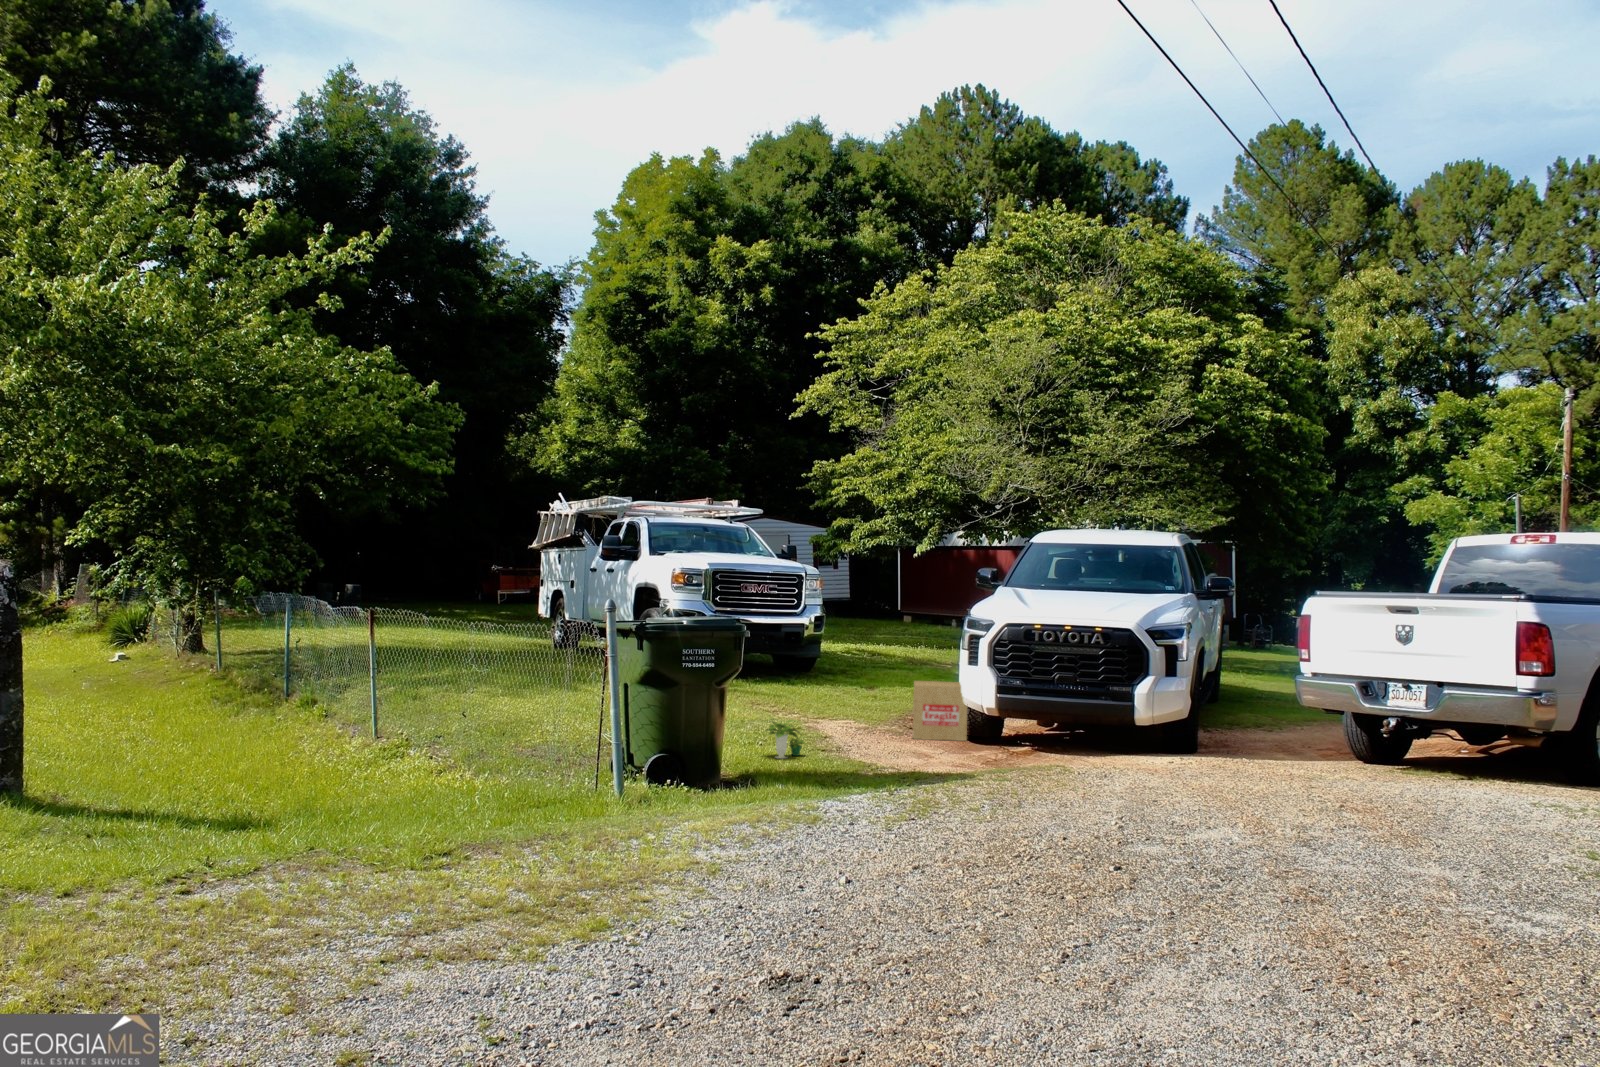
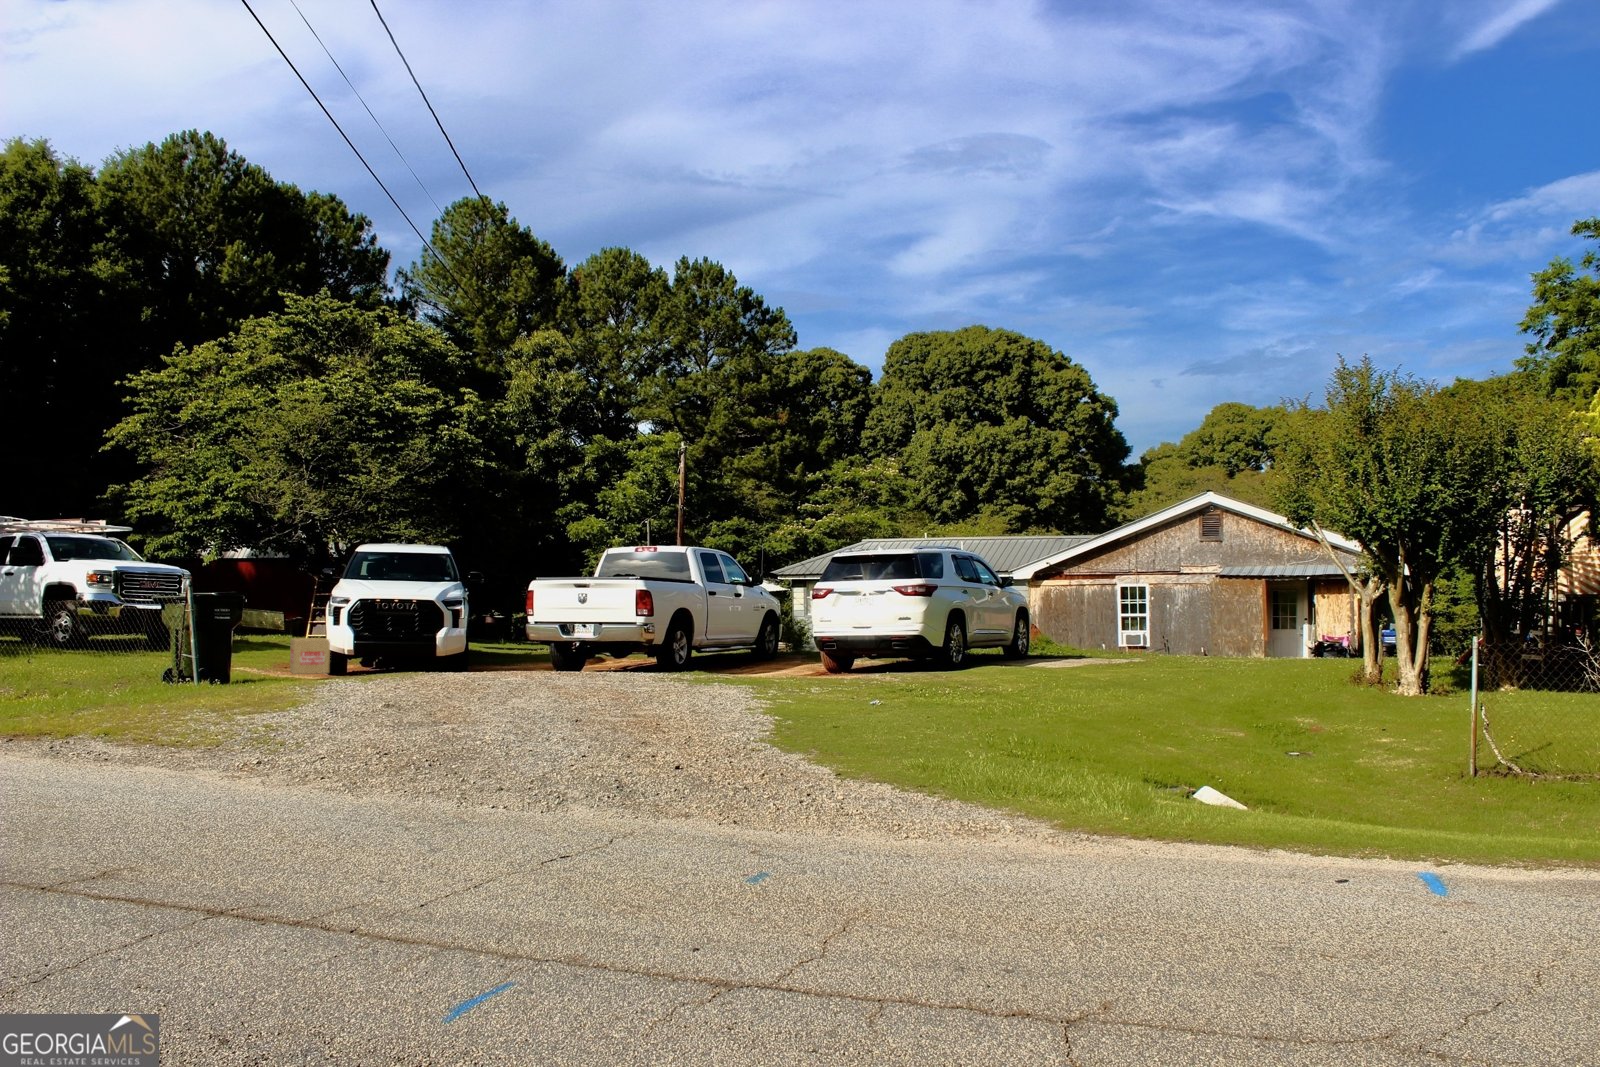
potted plant: present [765,720,804,758] -> none [208,662,238,686]

